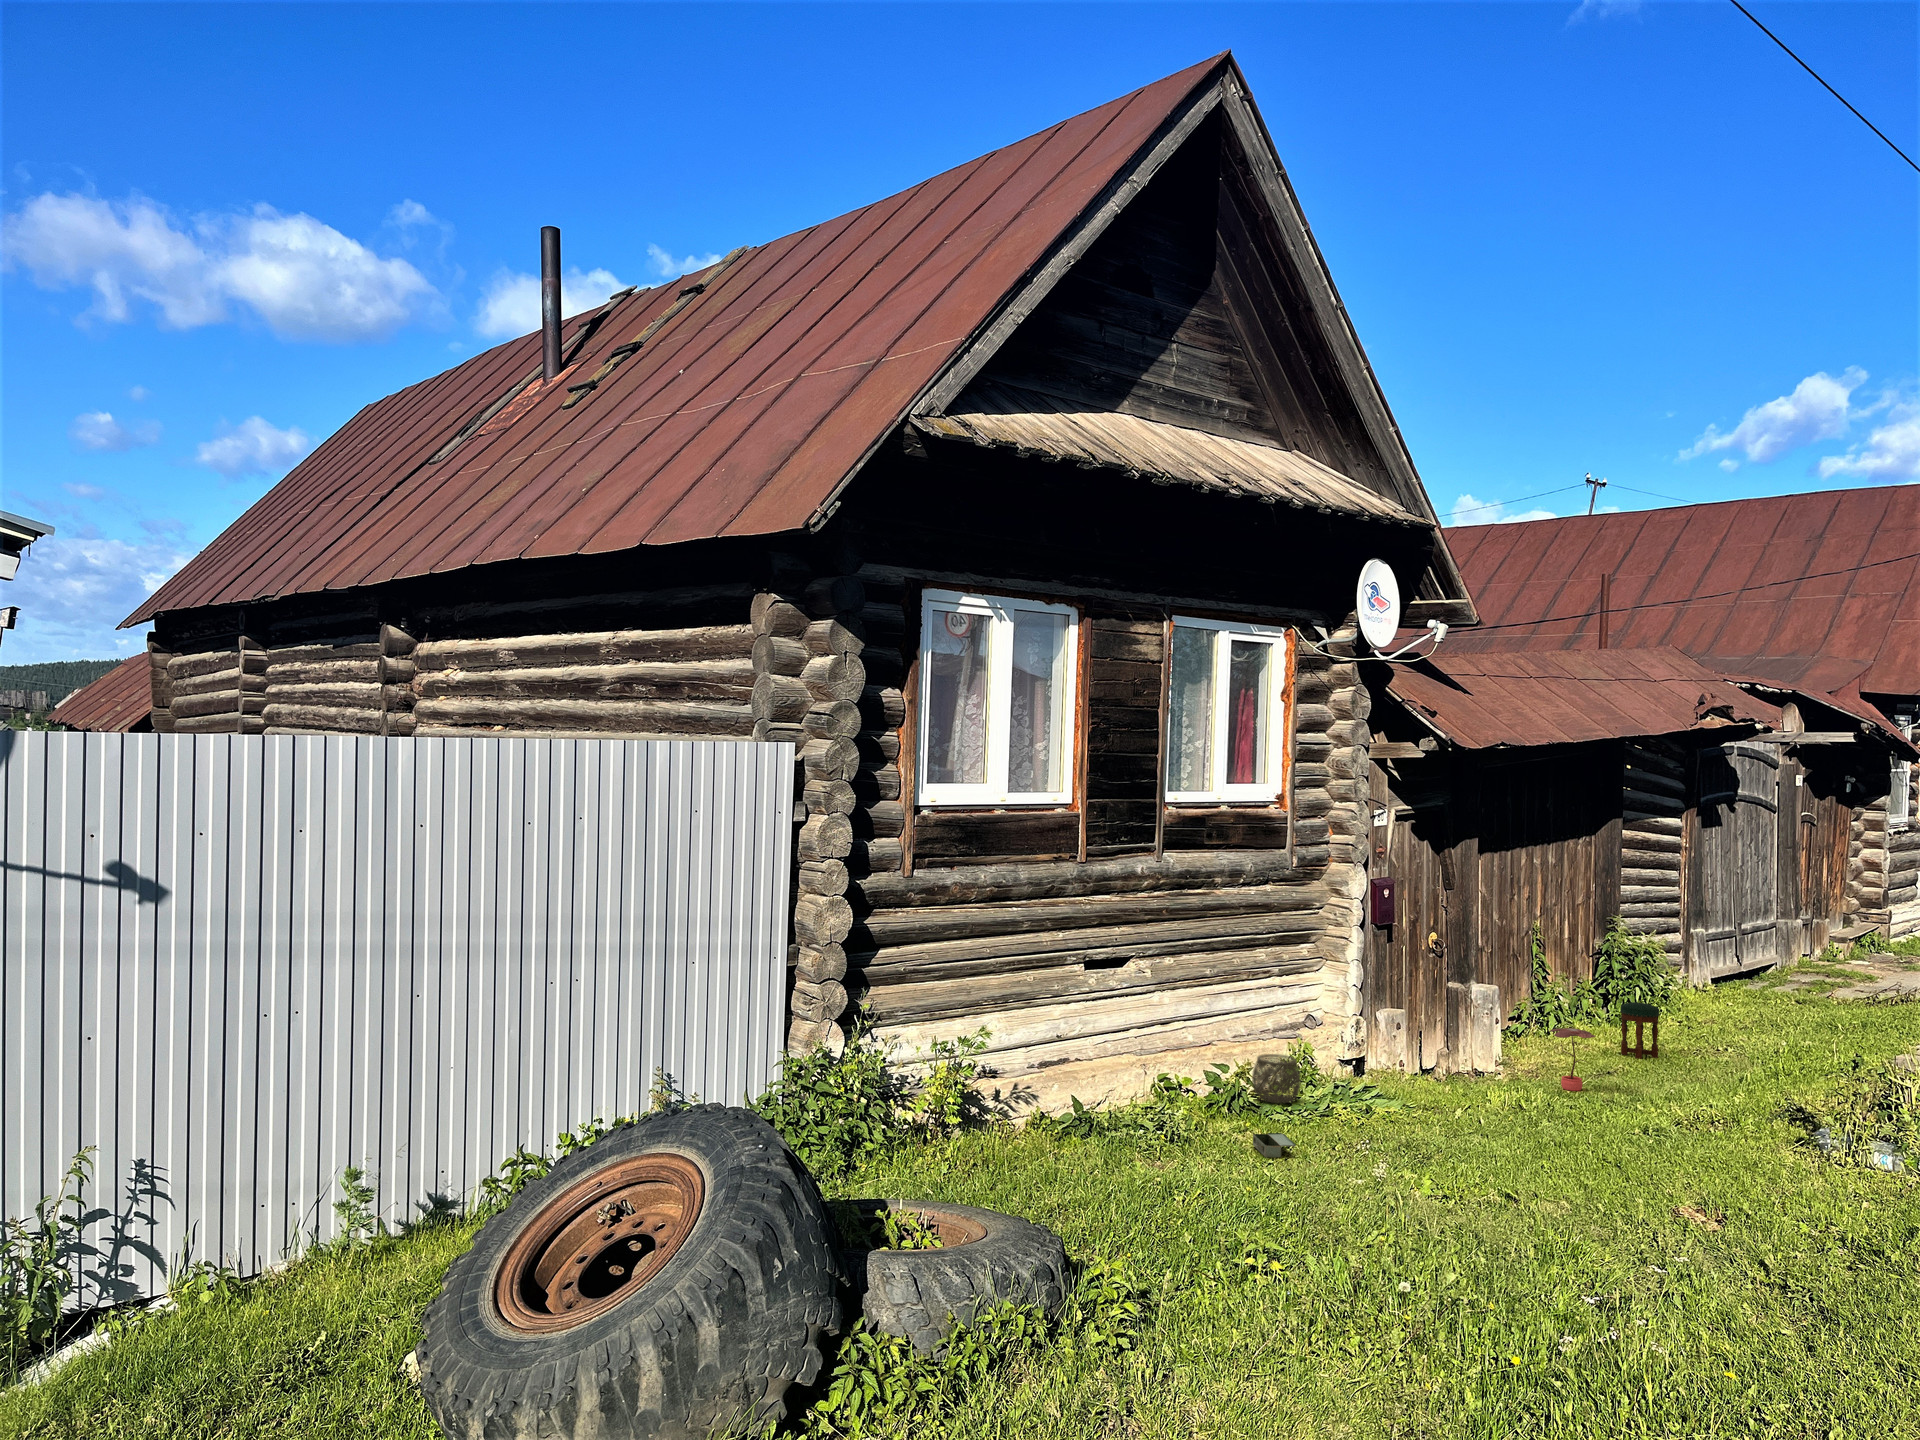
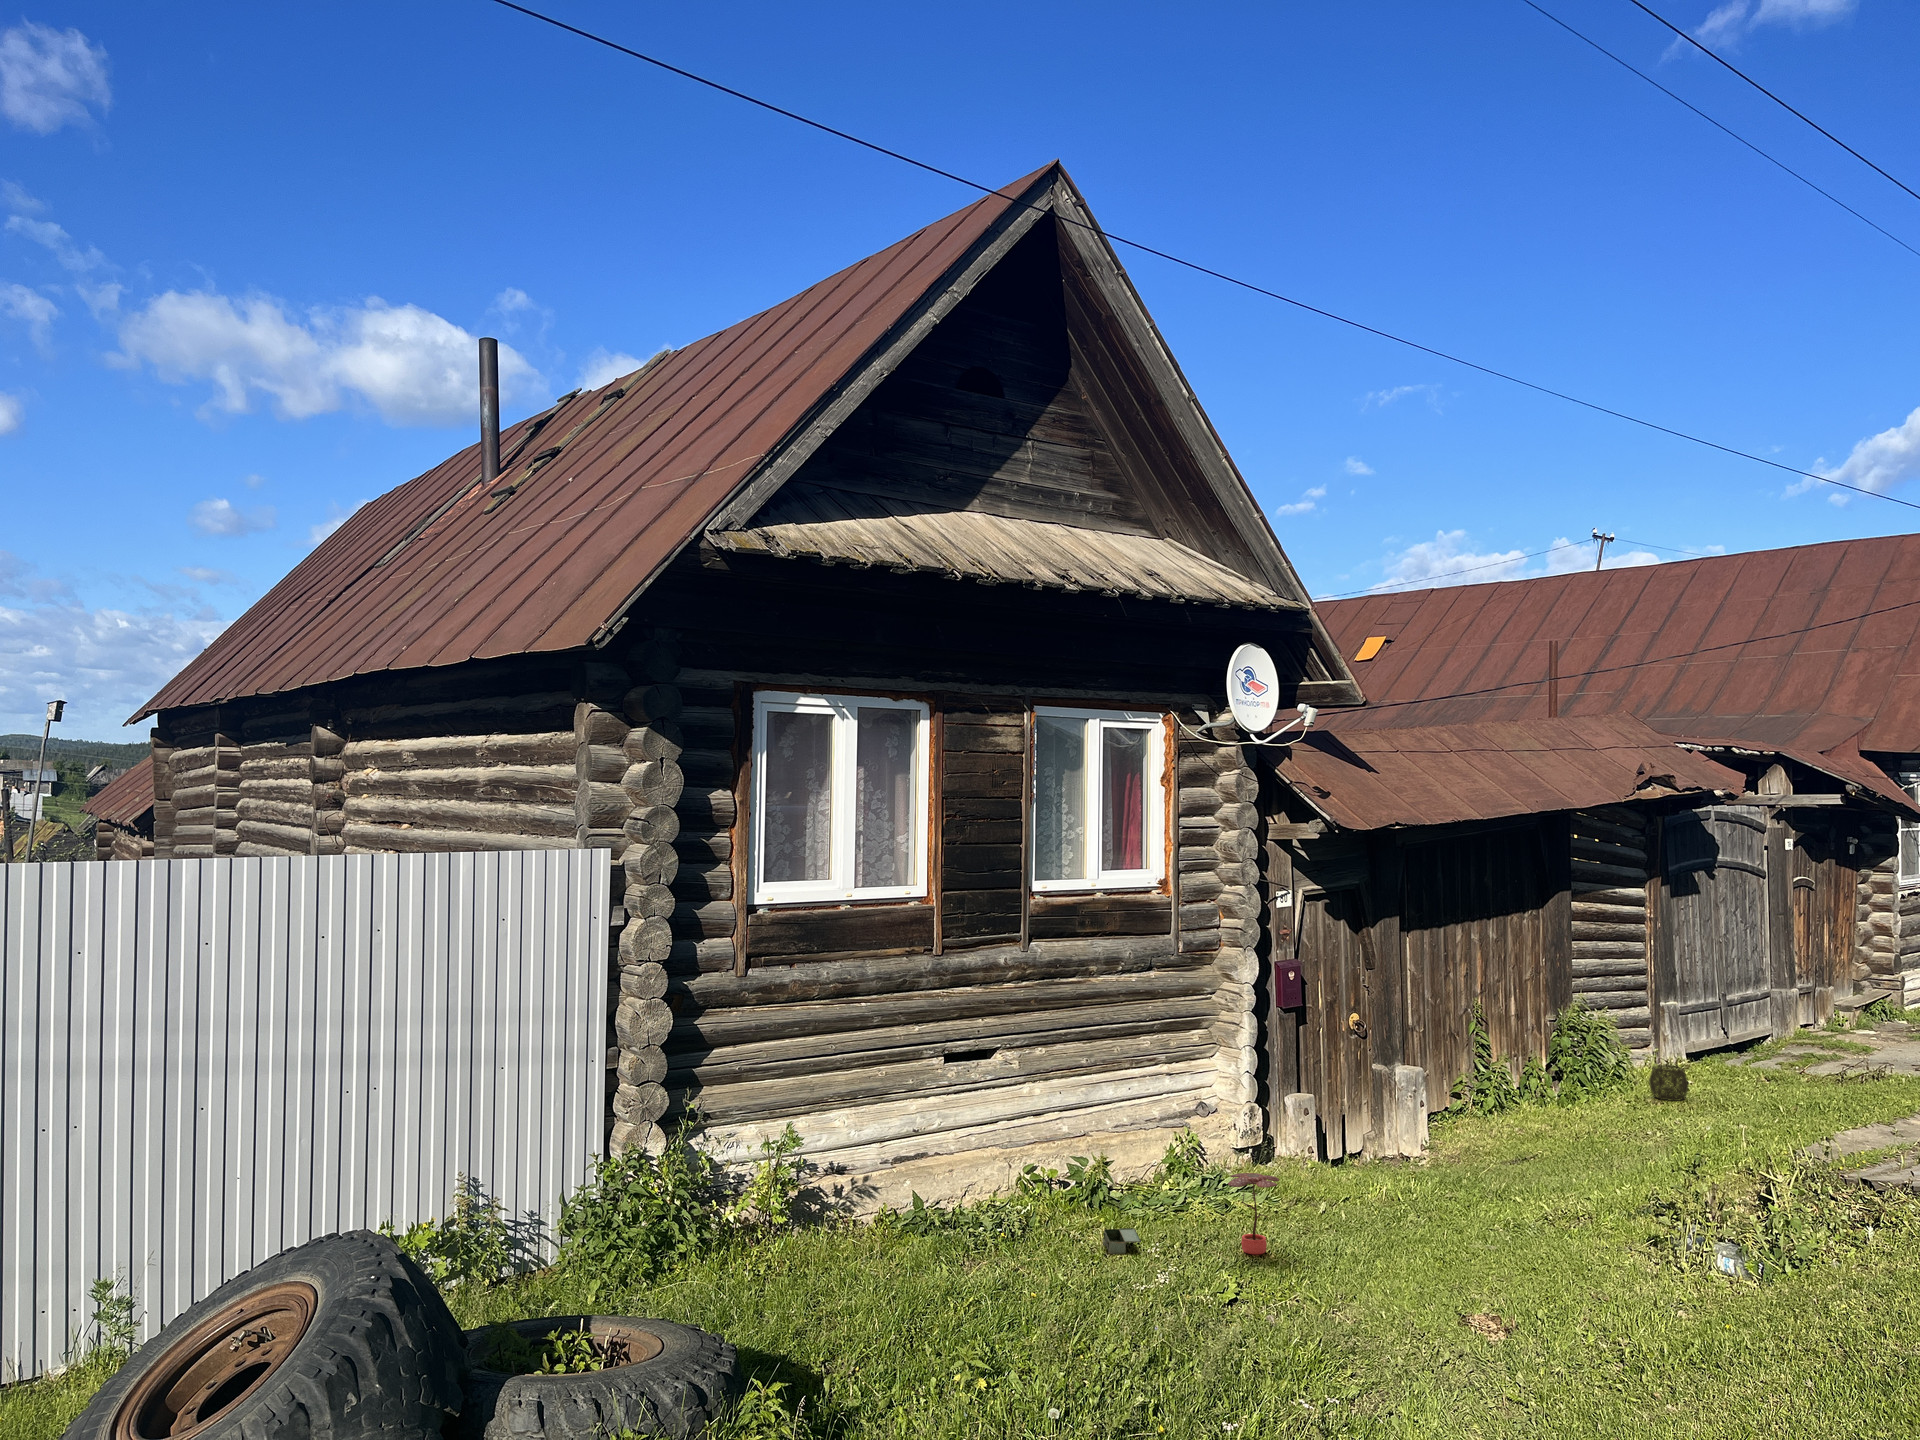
stool: present [1621,1002,1659,1059] -> none [1545,1084,1584,1143]
potted plant: present [1550,1028,1596,1091] -> present [1228,1173,1279,1255]
woven basket: present [1252,1054,1301,1103] -> present [1649,1065,1689,1101]

